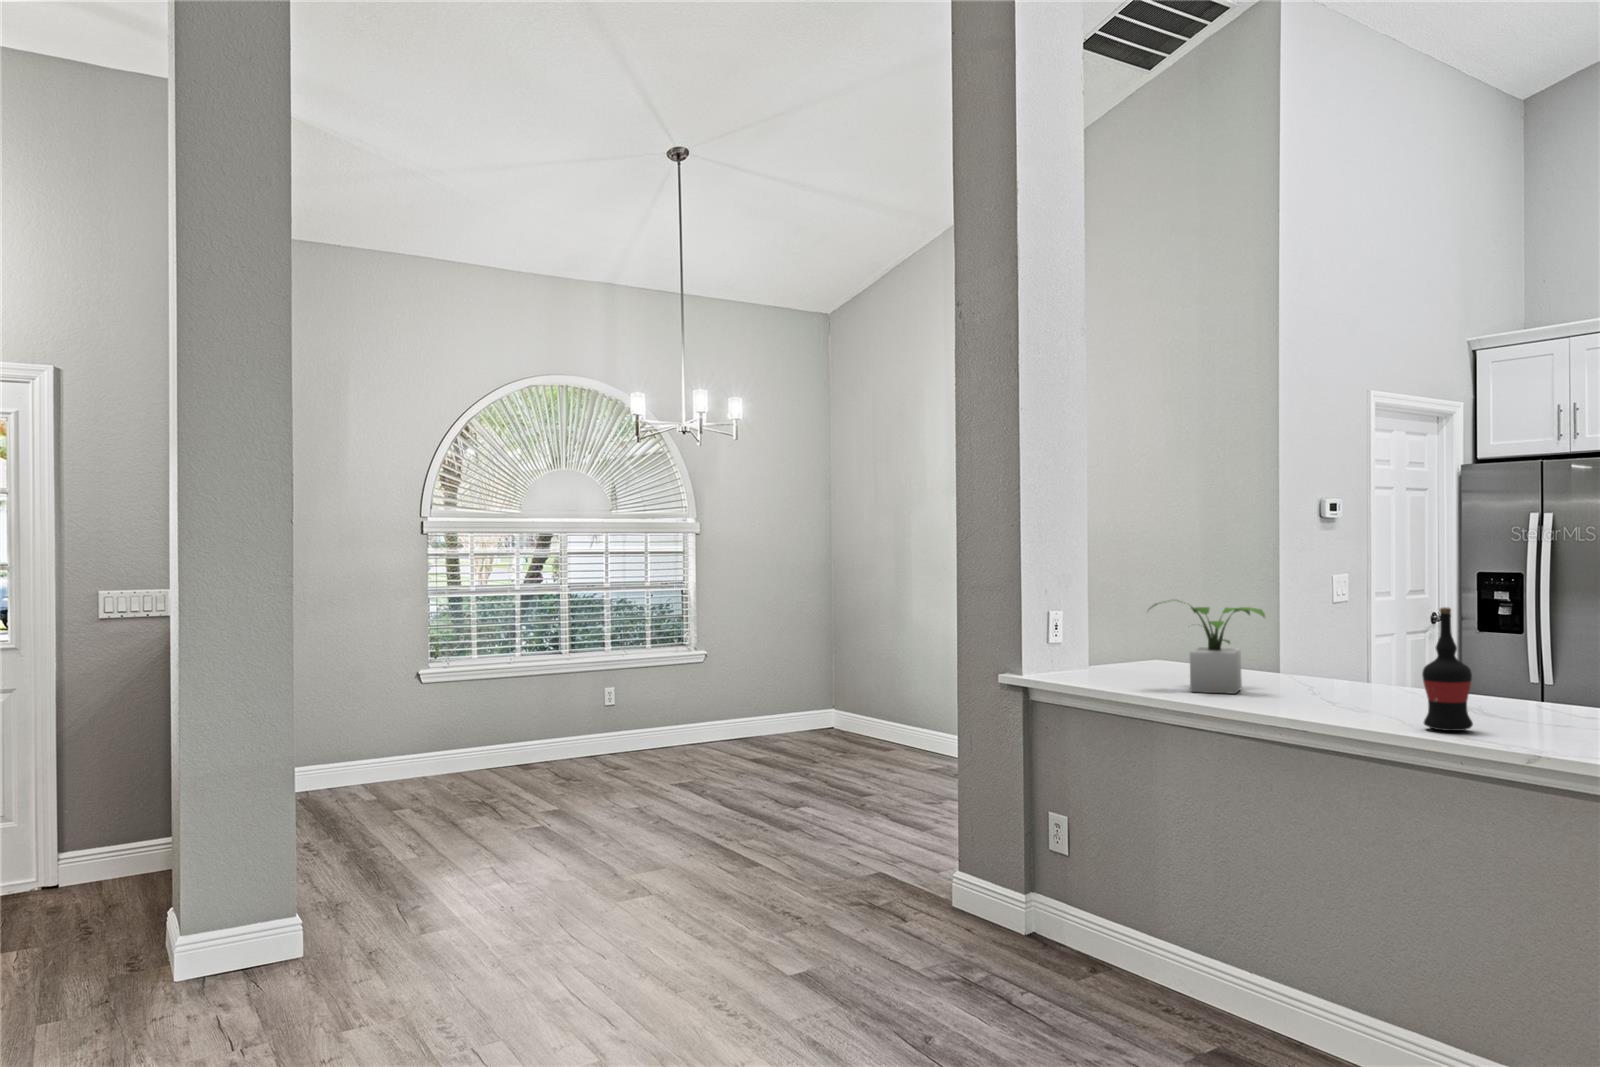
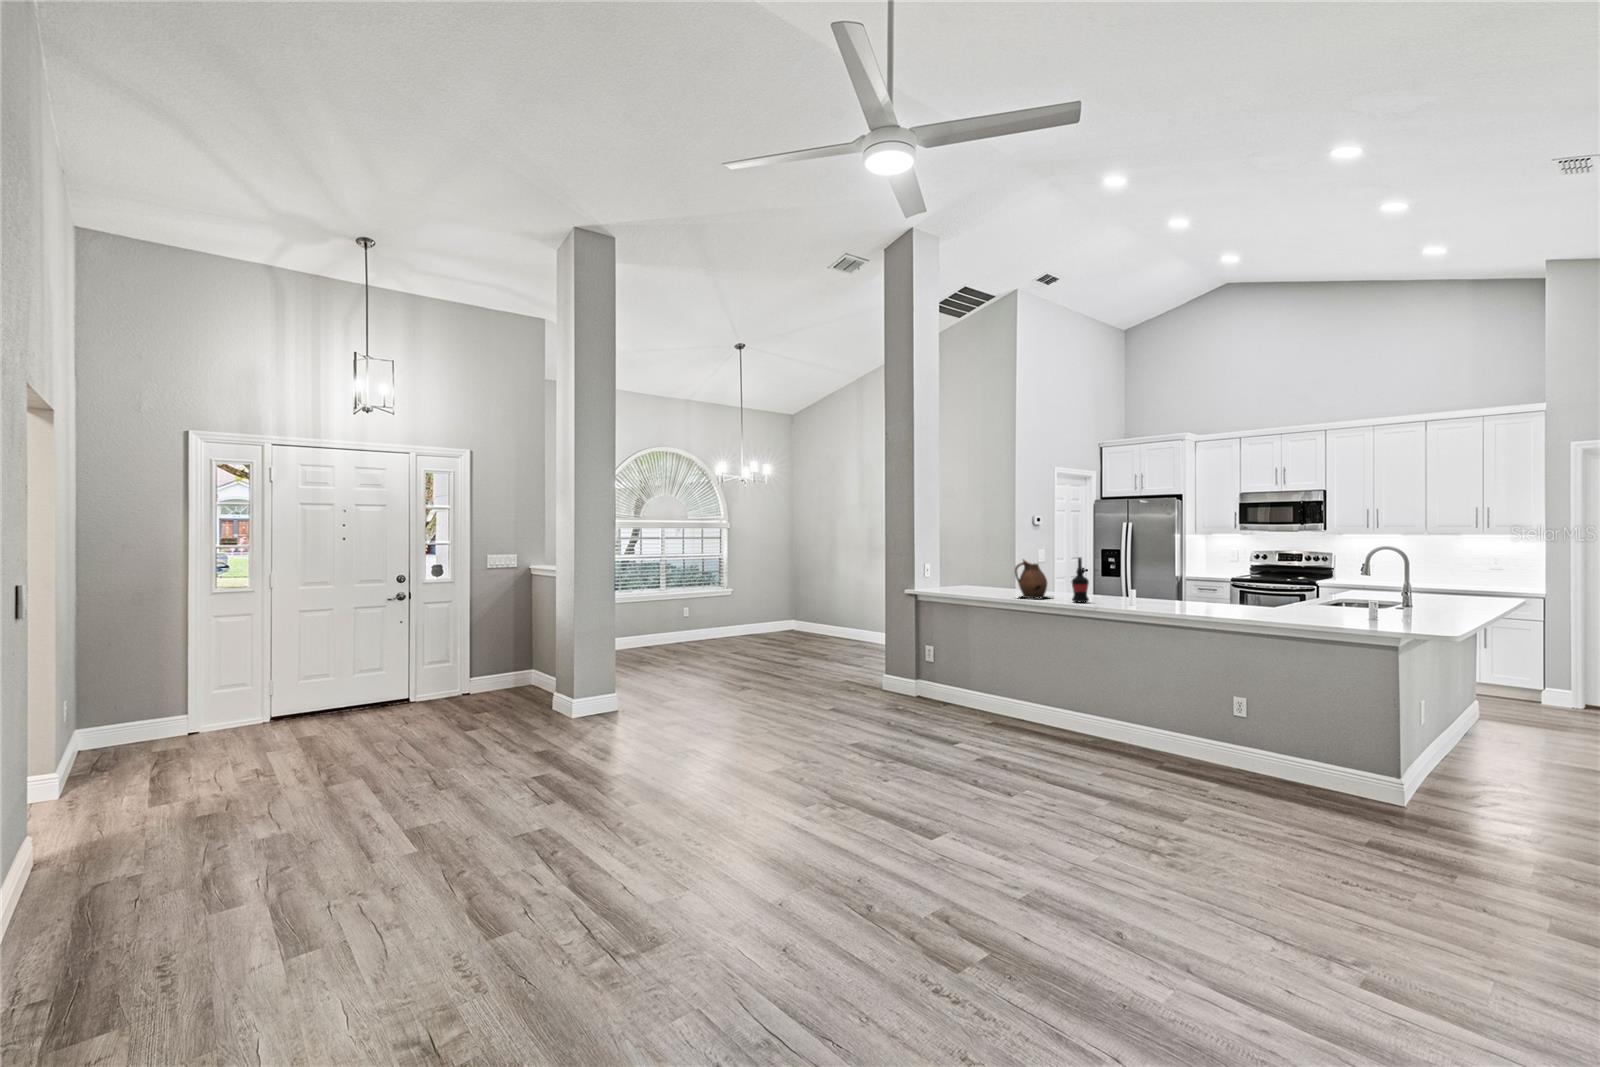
potted plant: present [1151,599,1265,694] -> none [967,557,1014,595]
ceramic pitcher: none [1266,607,1372,714] -> present [1015,560,1047,598]

